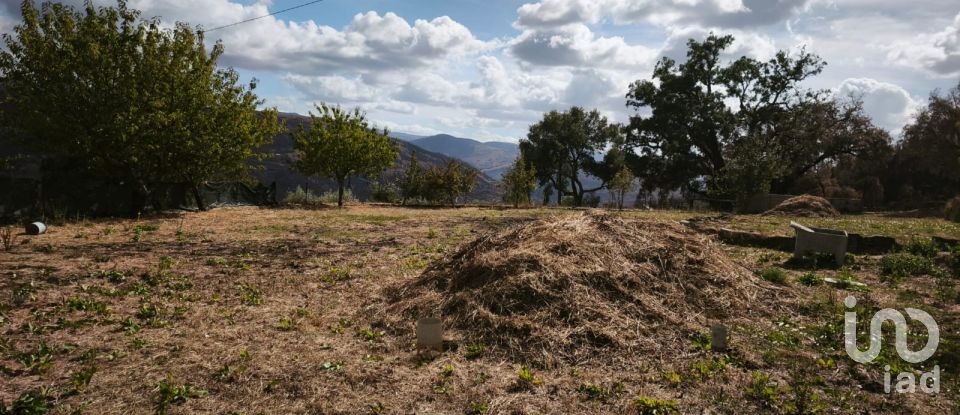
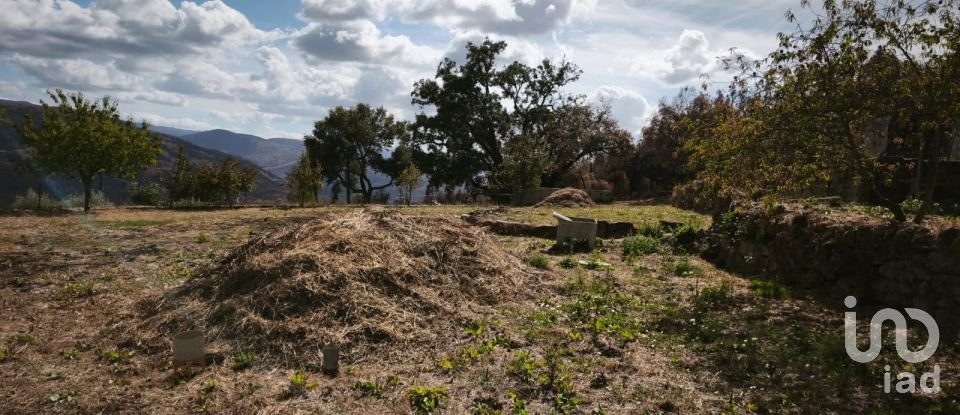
watering can: present [706,313,734,352] -> present [321,333,341,375]

